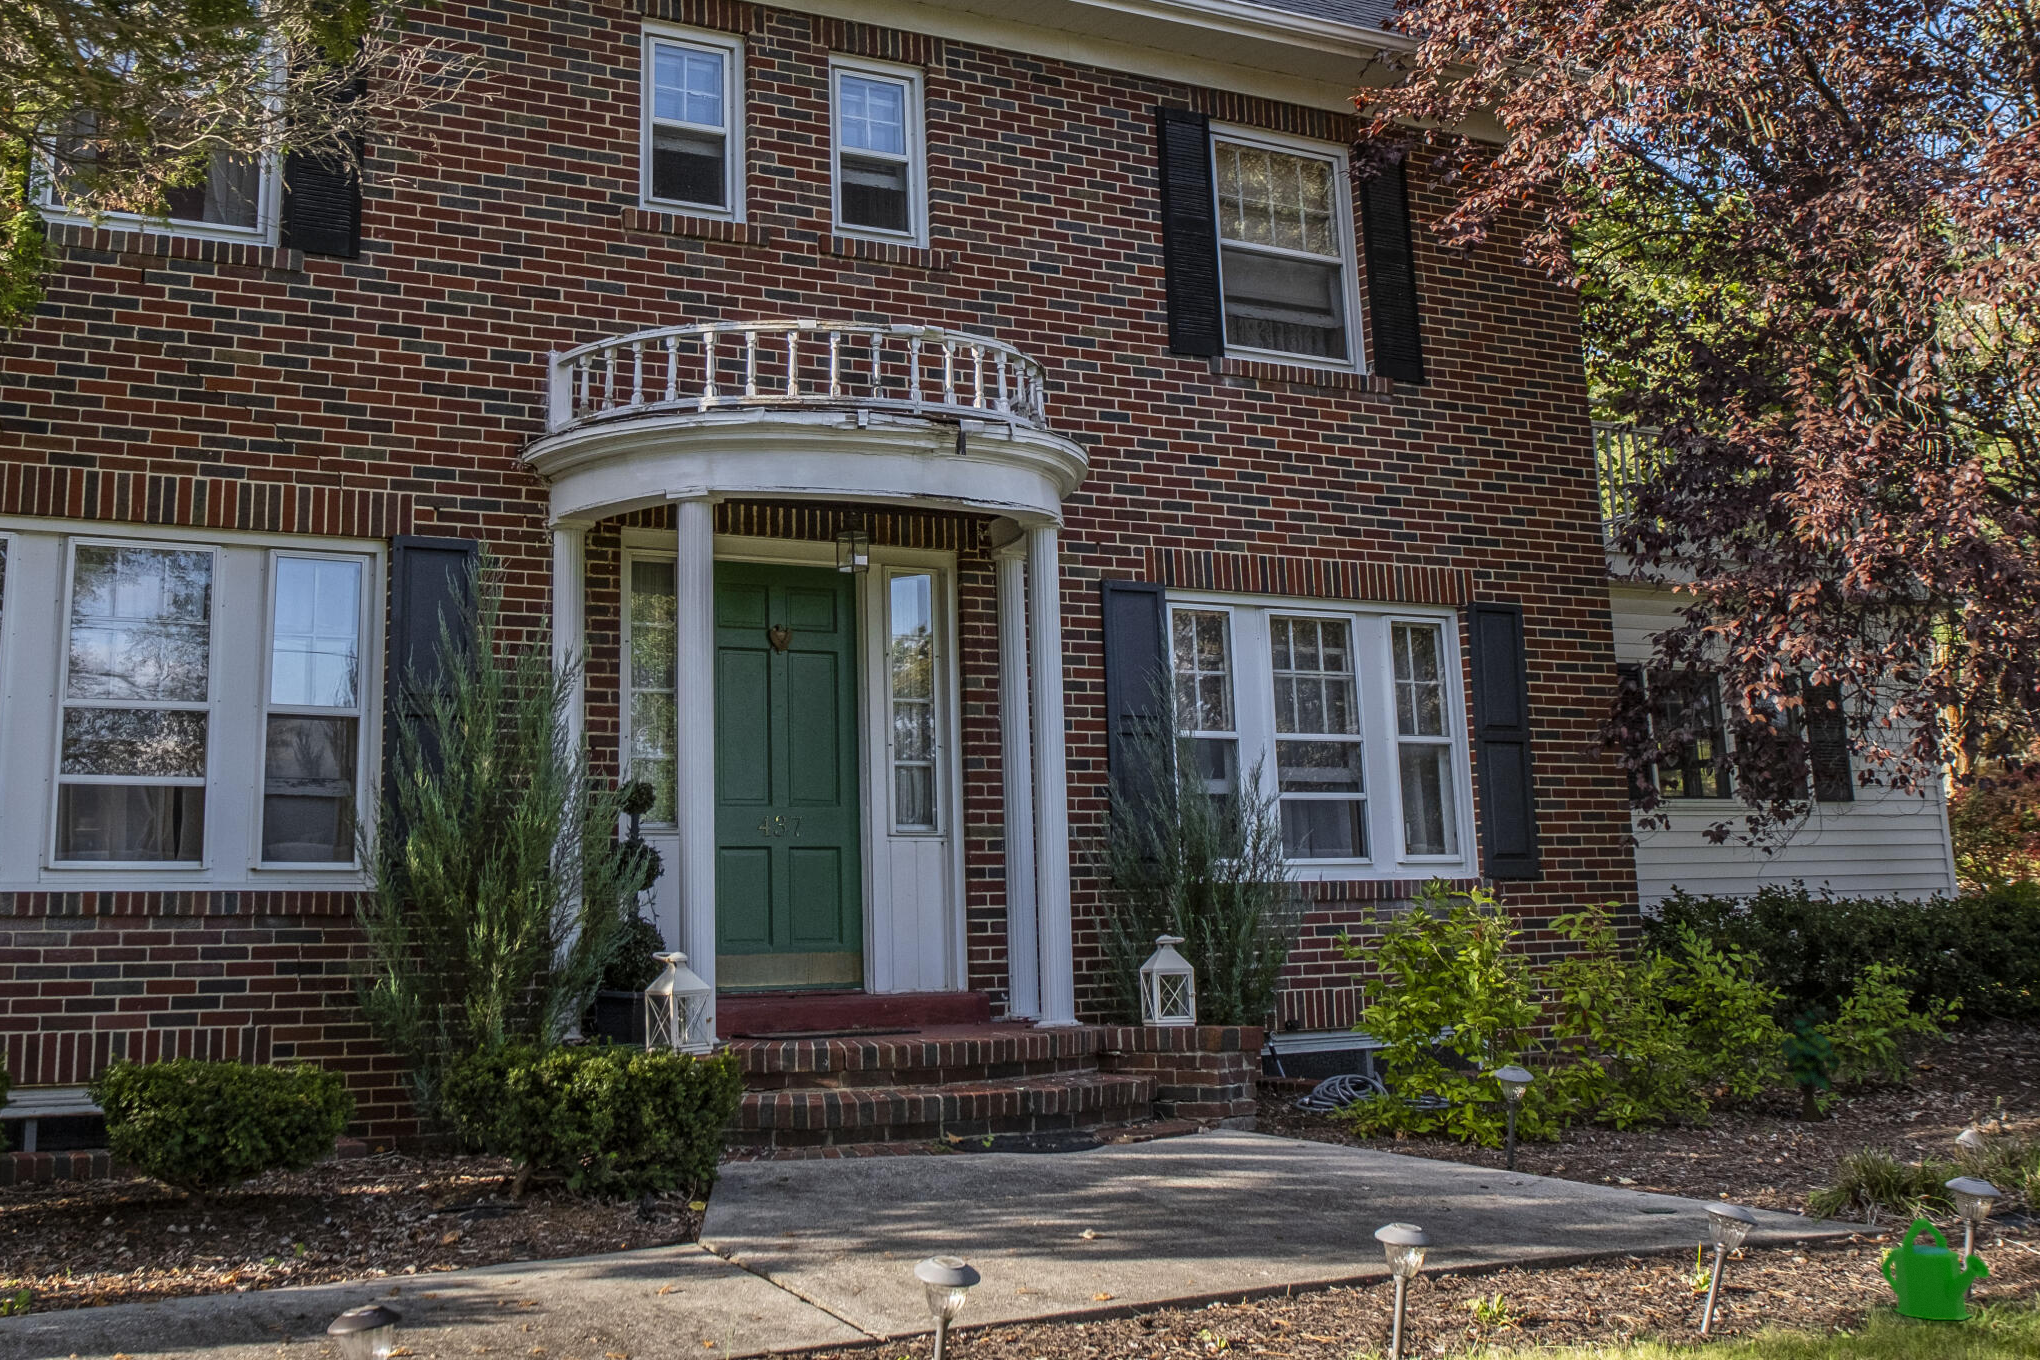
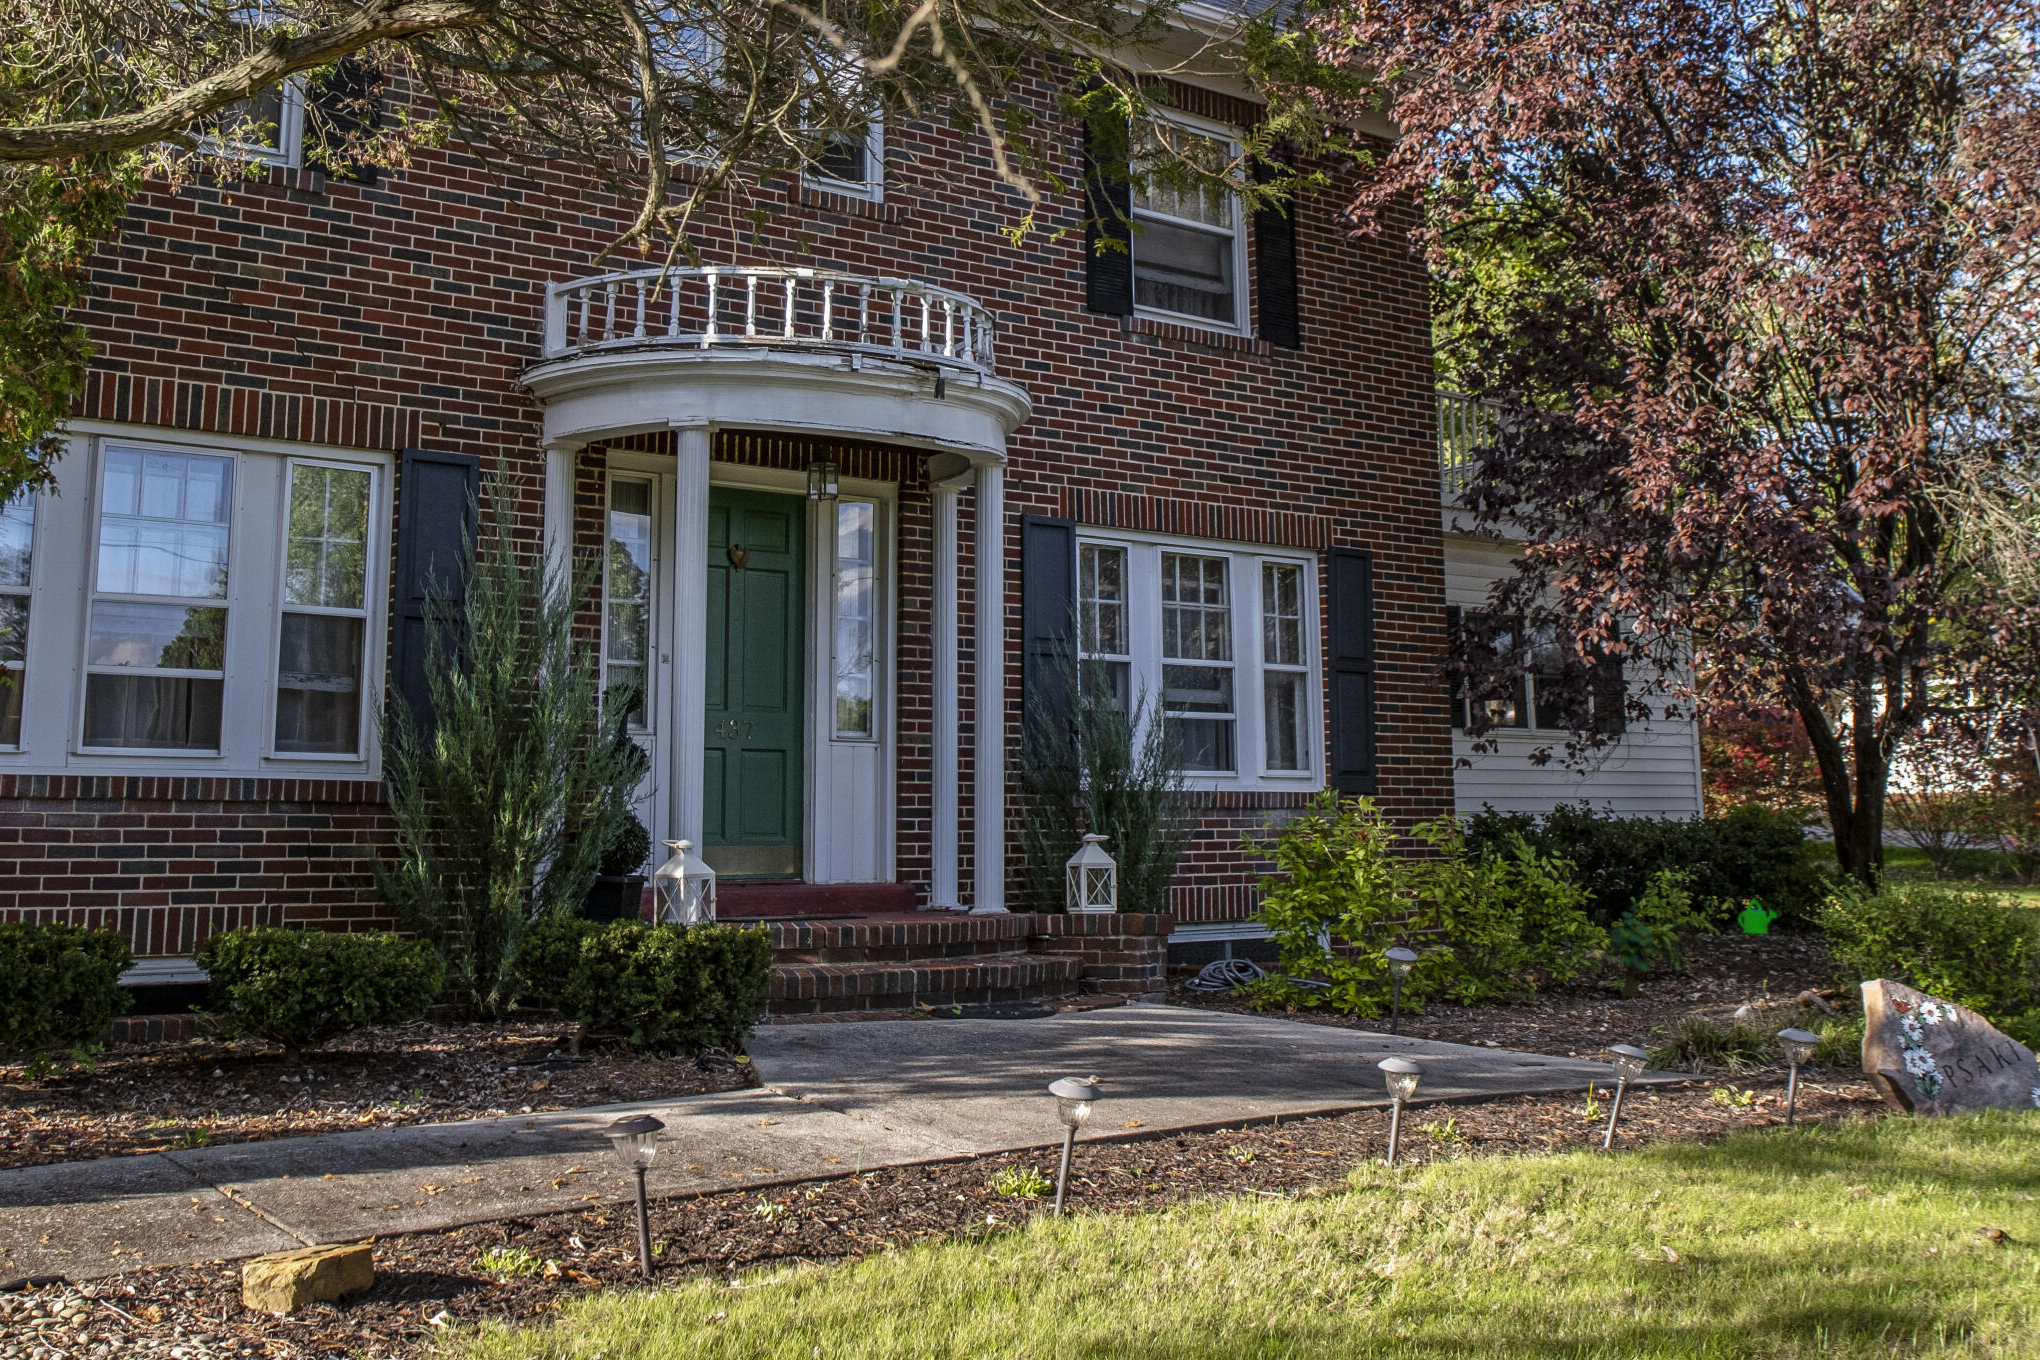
watering can: present [1881,1218,1990,1320] -> present [1738,900,1777,934]

